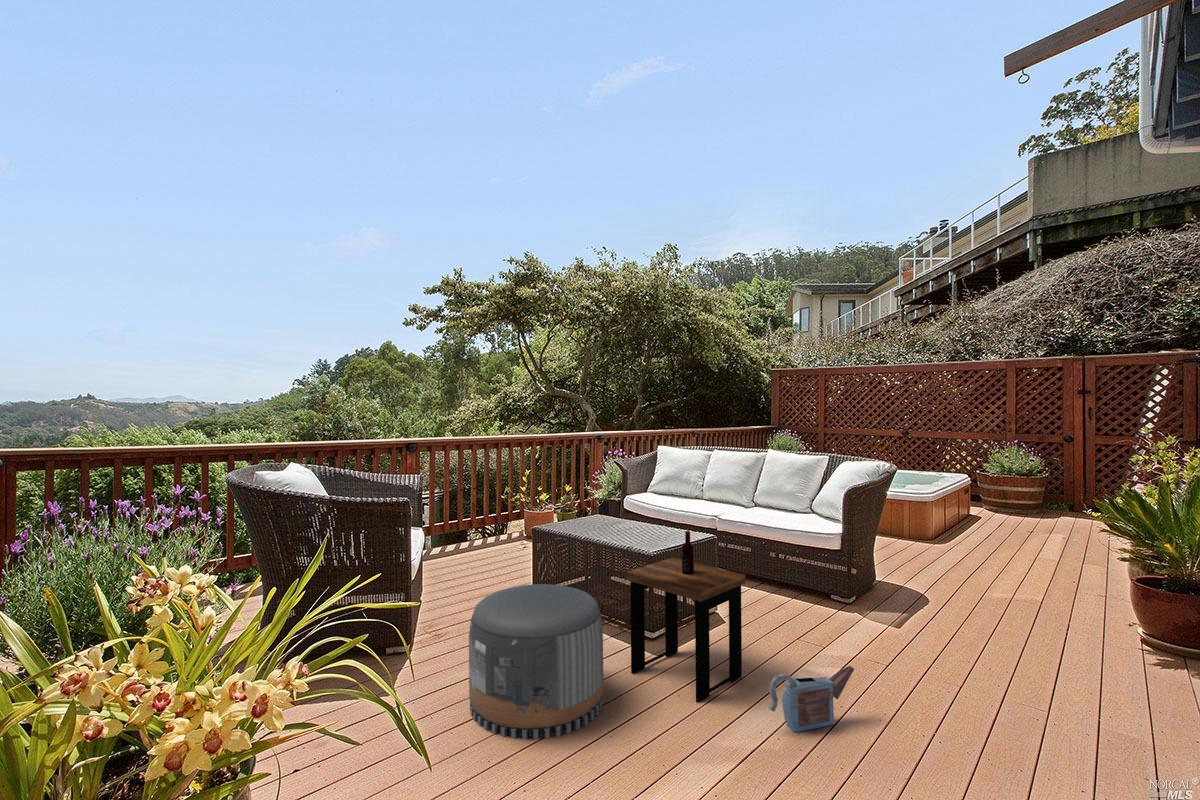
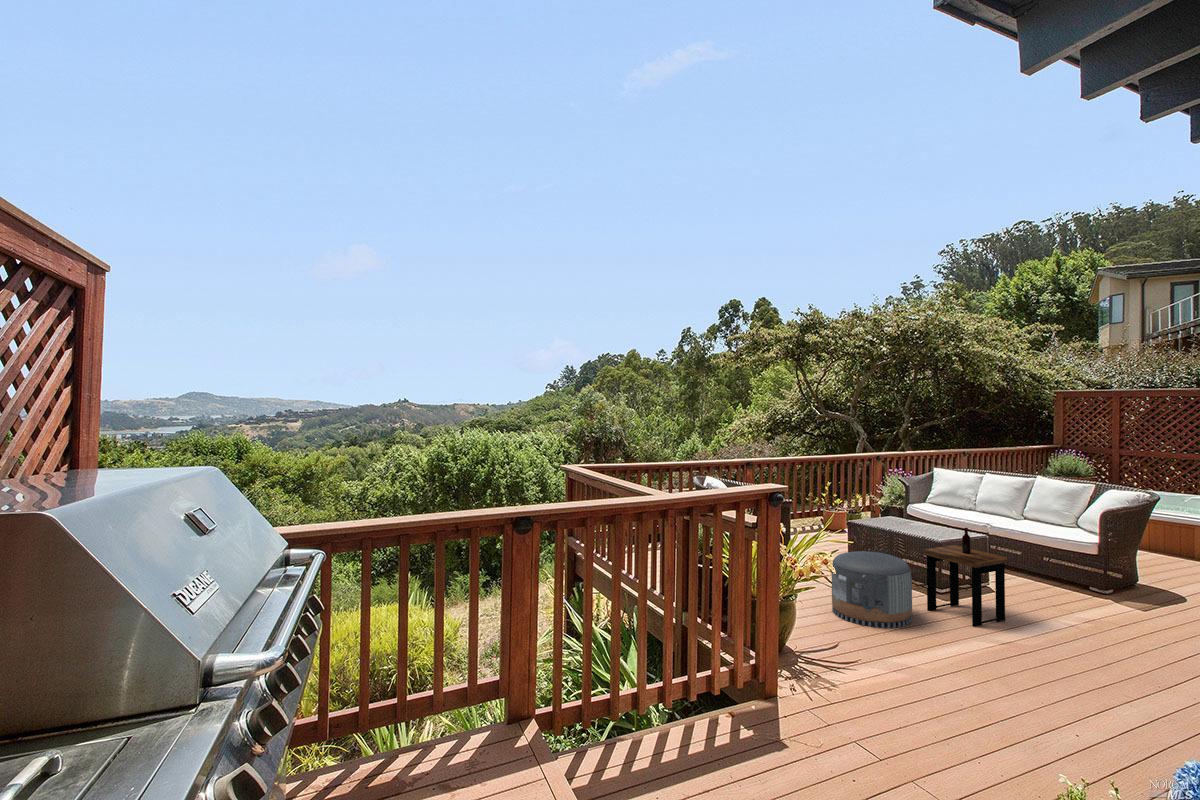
watering can: present [768,666,854,732] -> none [1020,611,1082,645]

